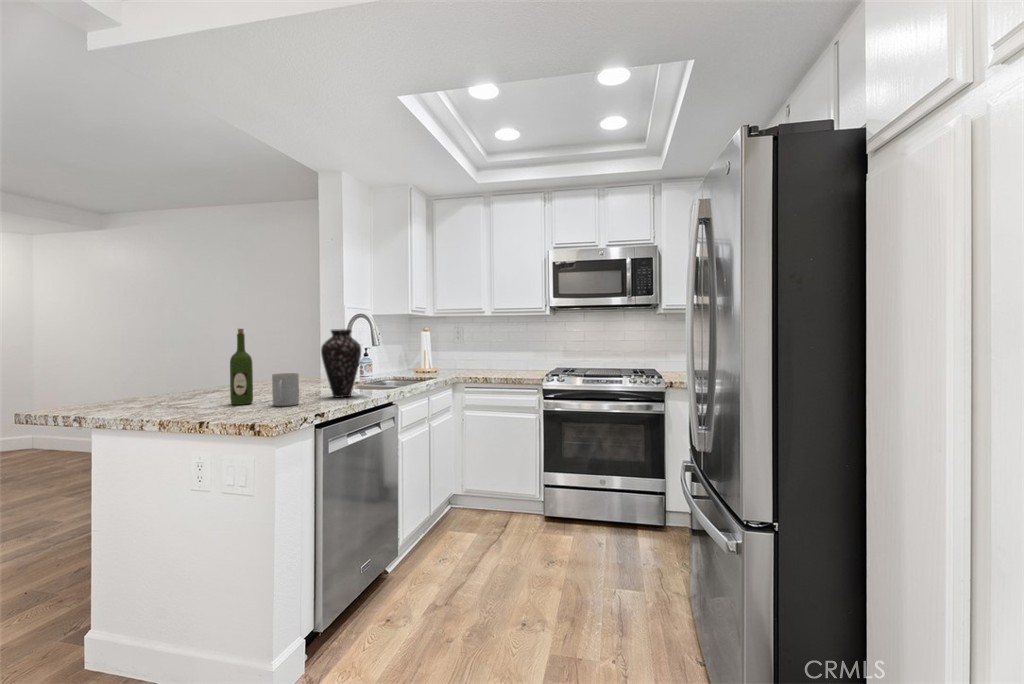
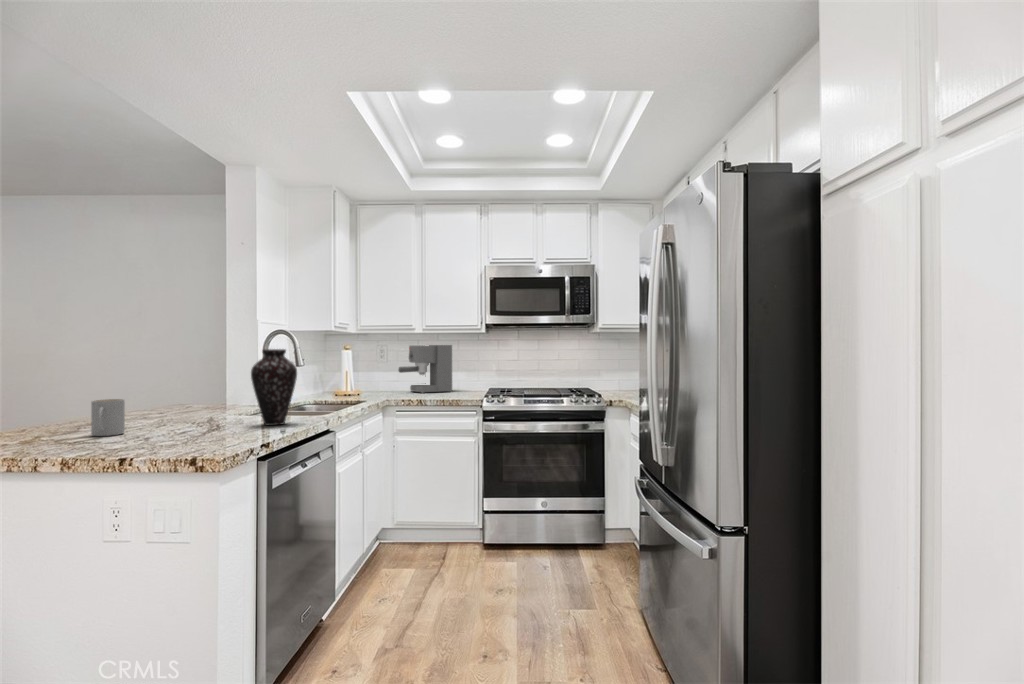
coffee maker: none [471,327,521,373] -> present [399,345,452,393]
wine bottle: present [230,329,253,405] -> none [146,349,173,437]
mug: present [272,373,299,406] -> present [91,399,125,436]

